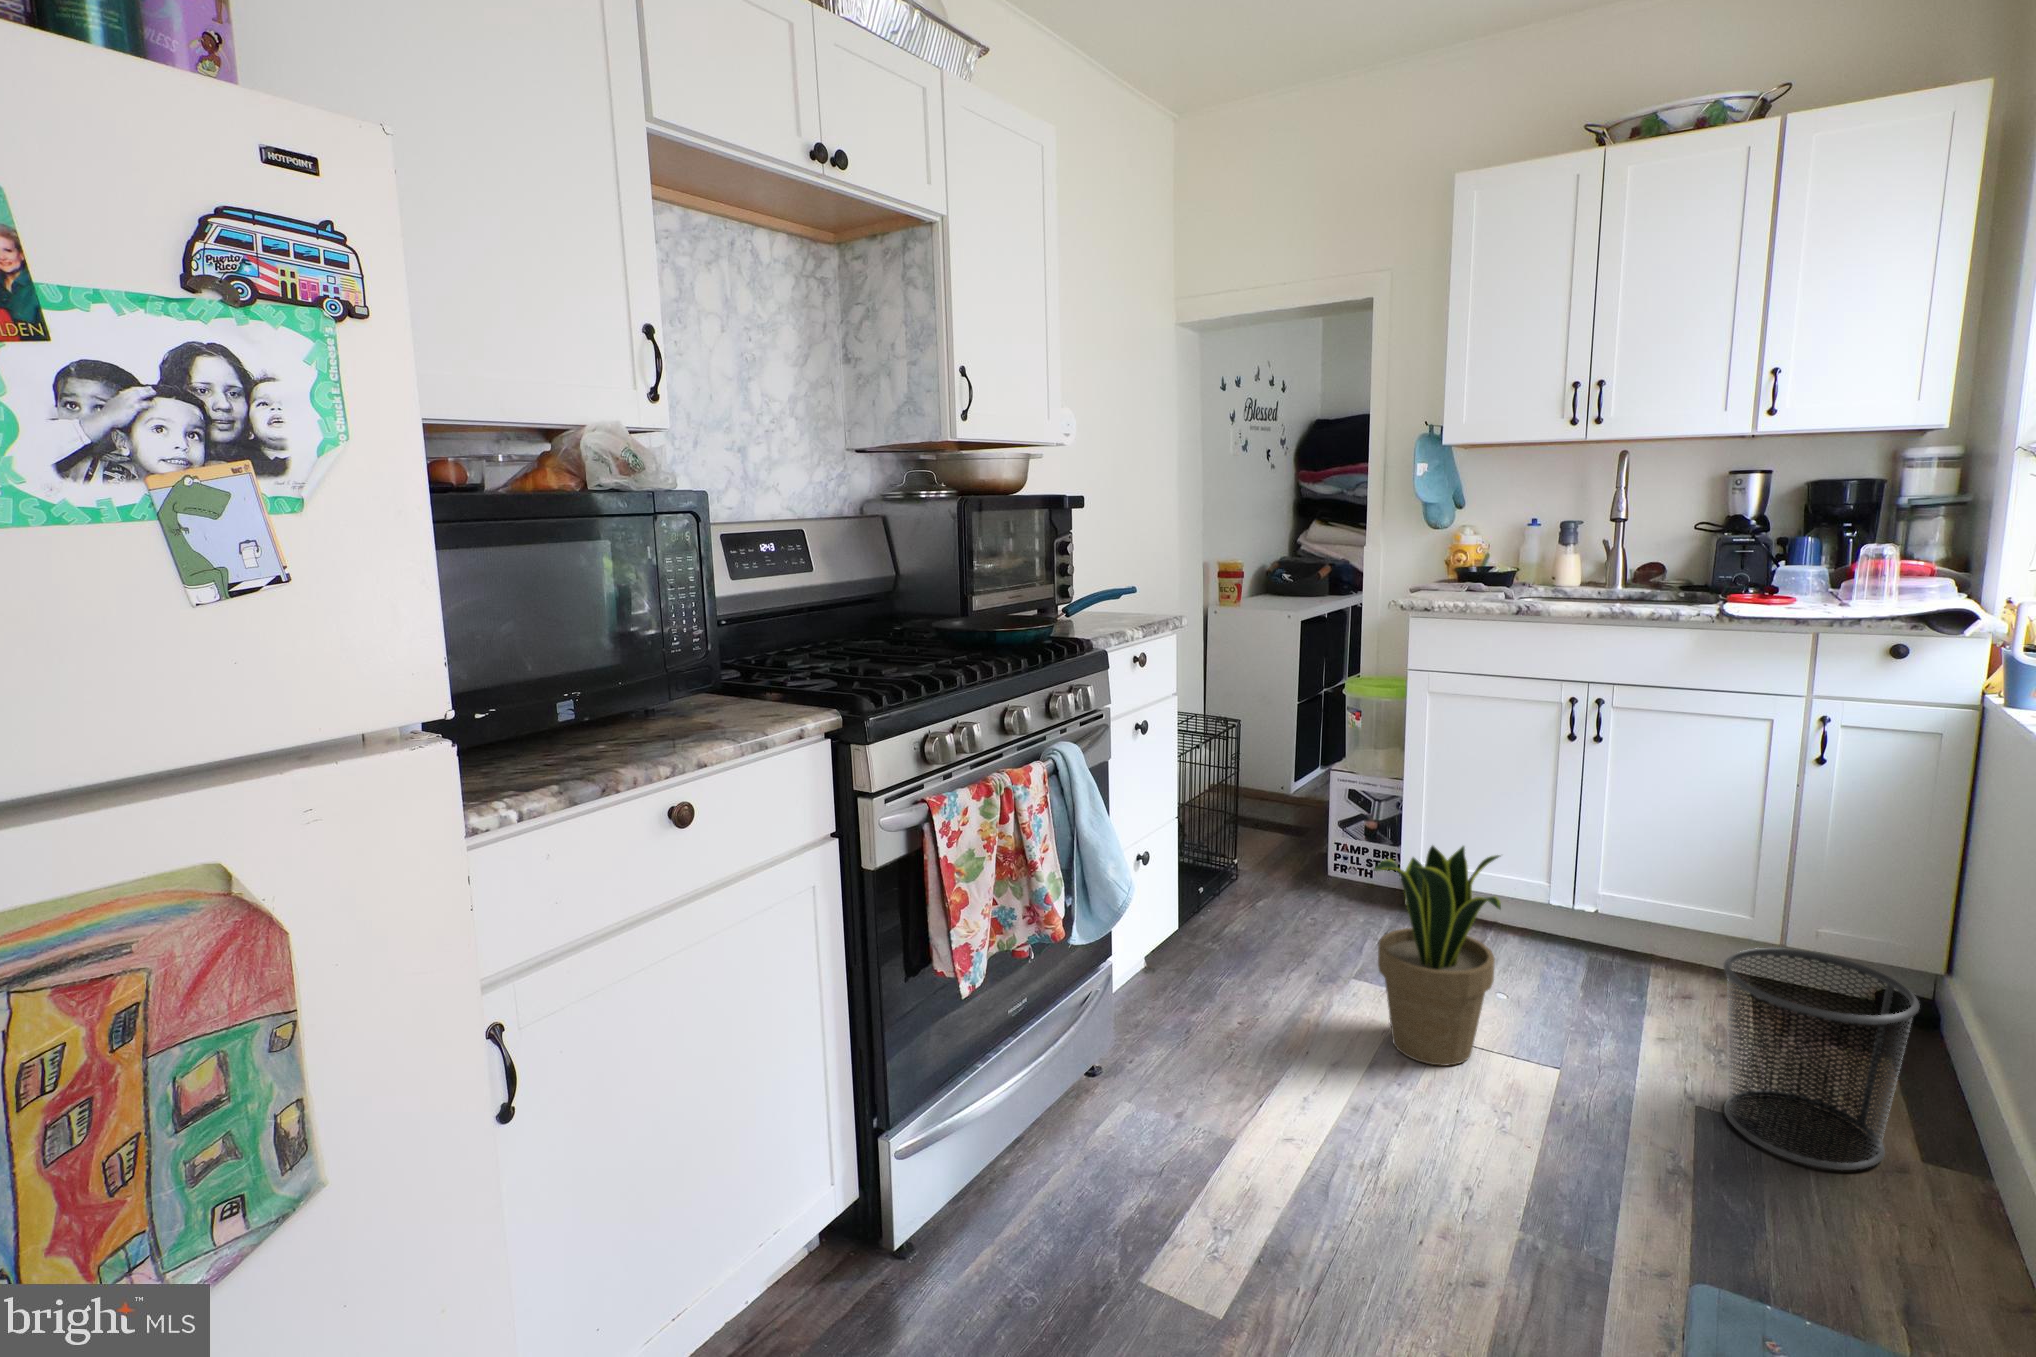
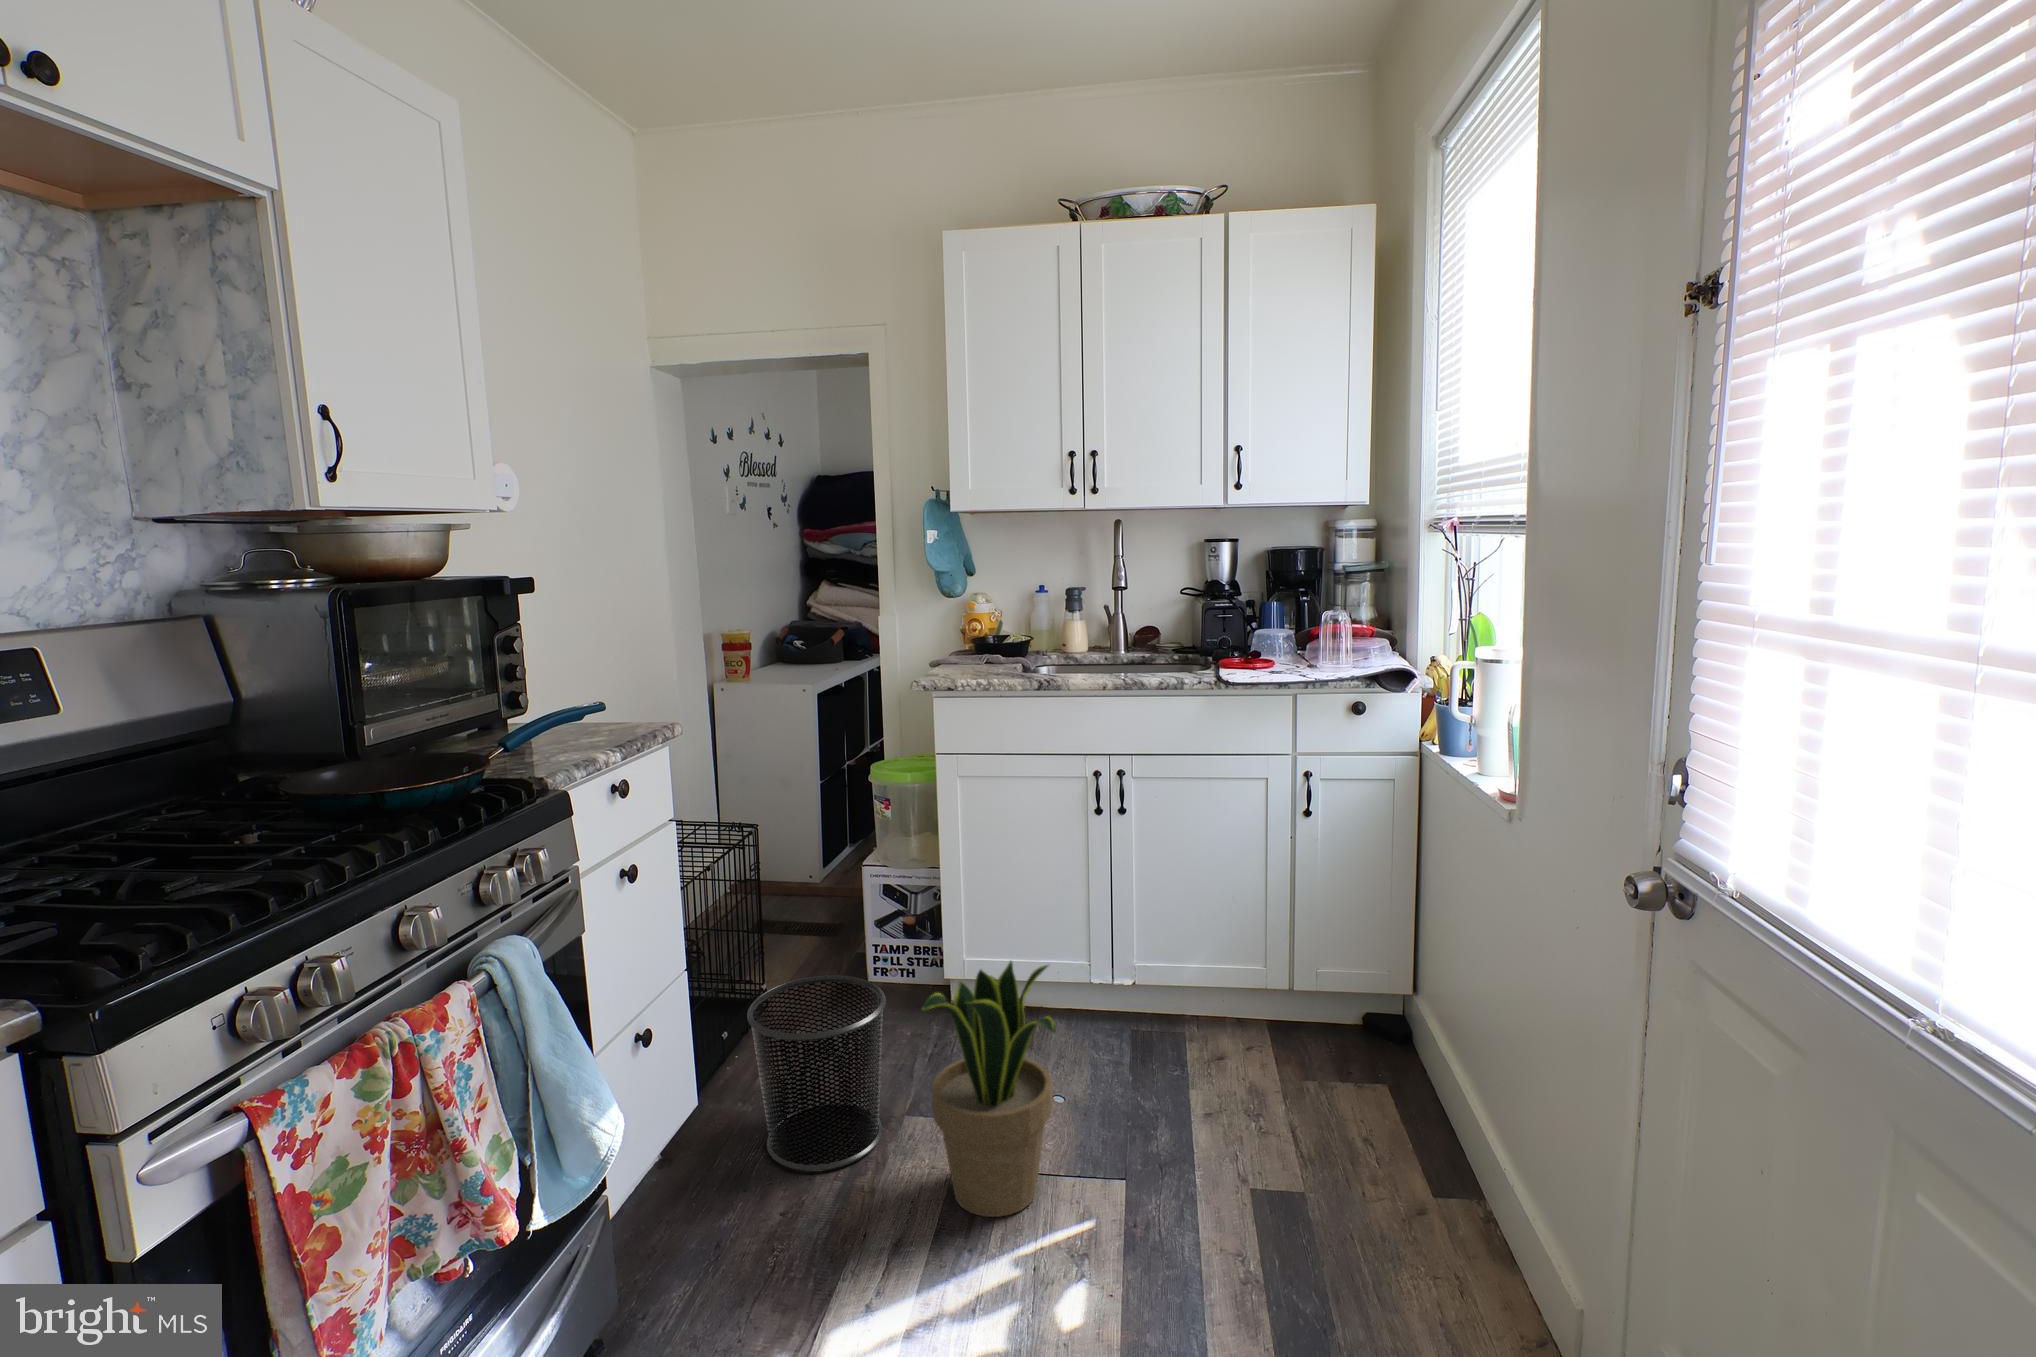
waste bin: present [1724,948,1920,1170] -> present [747,975,886,1171]

